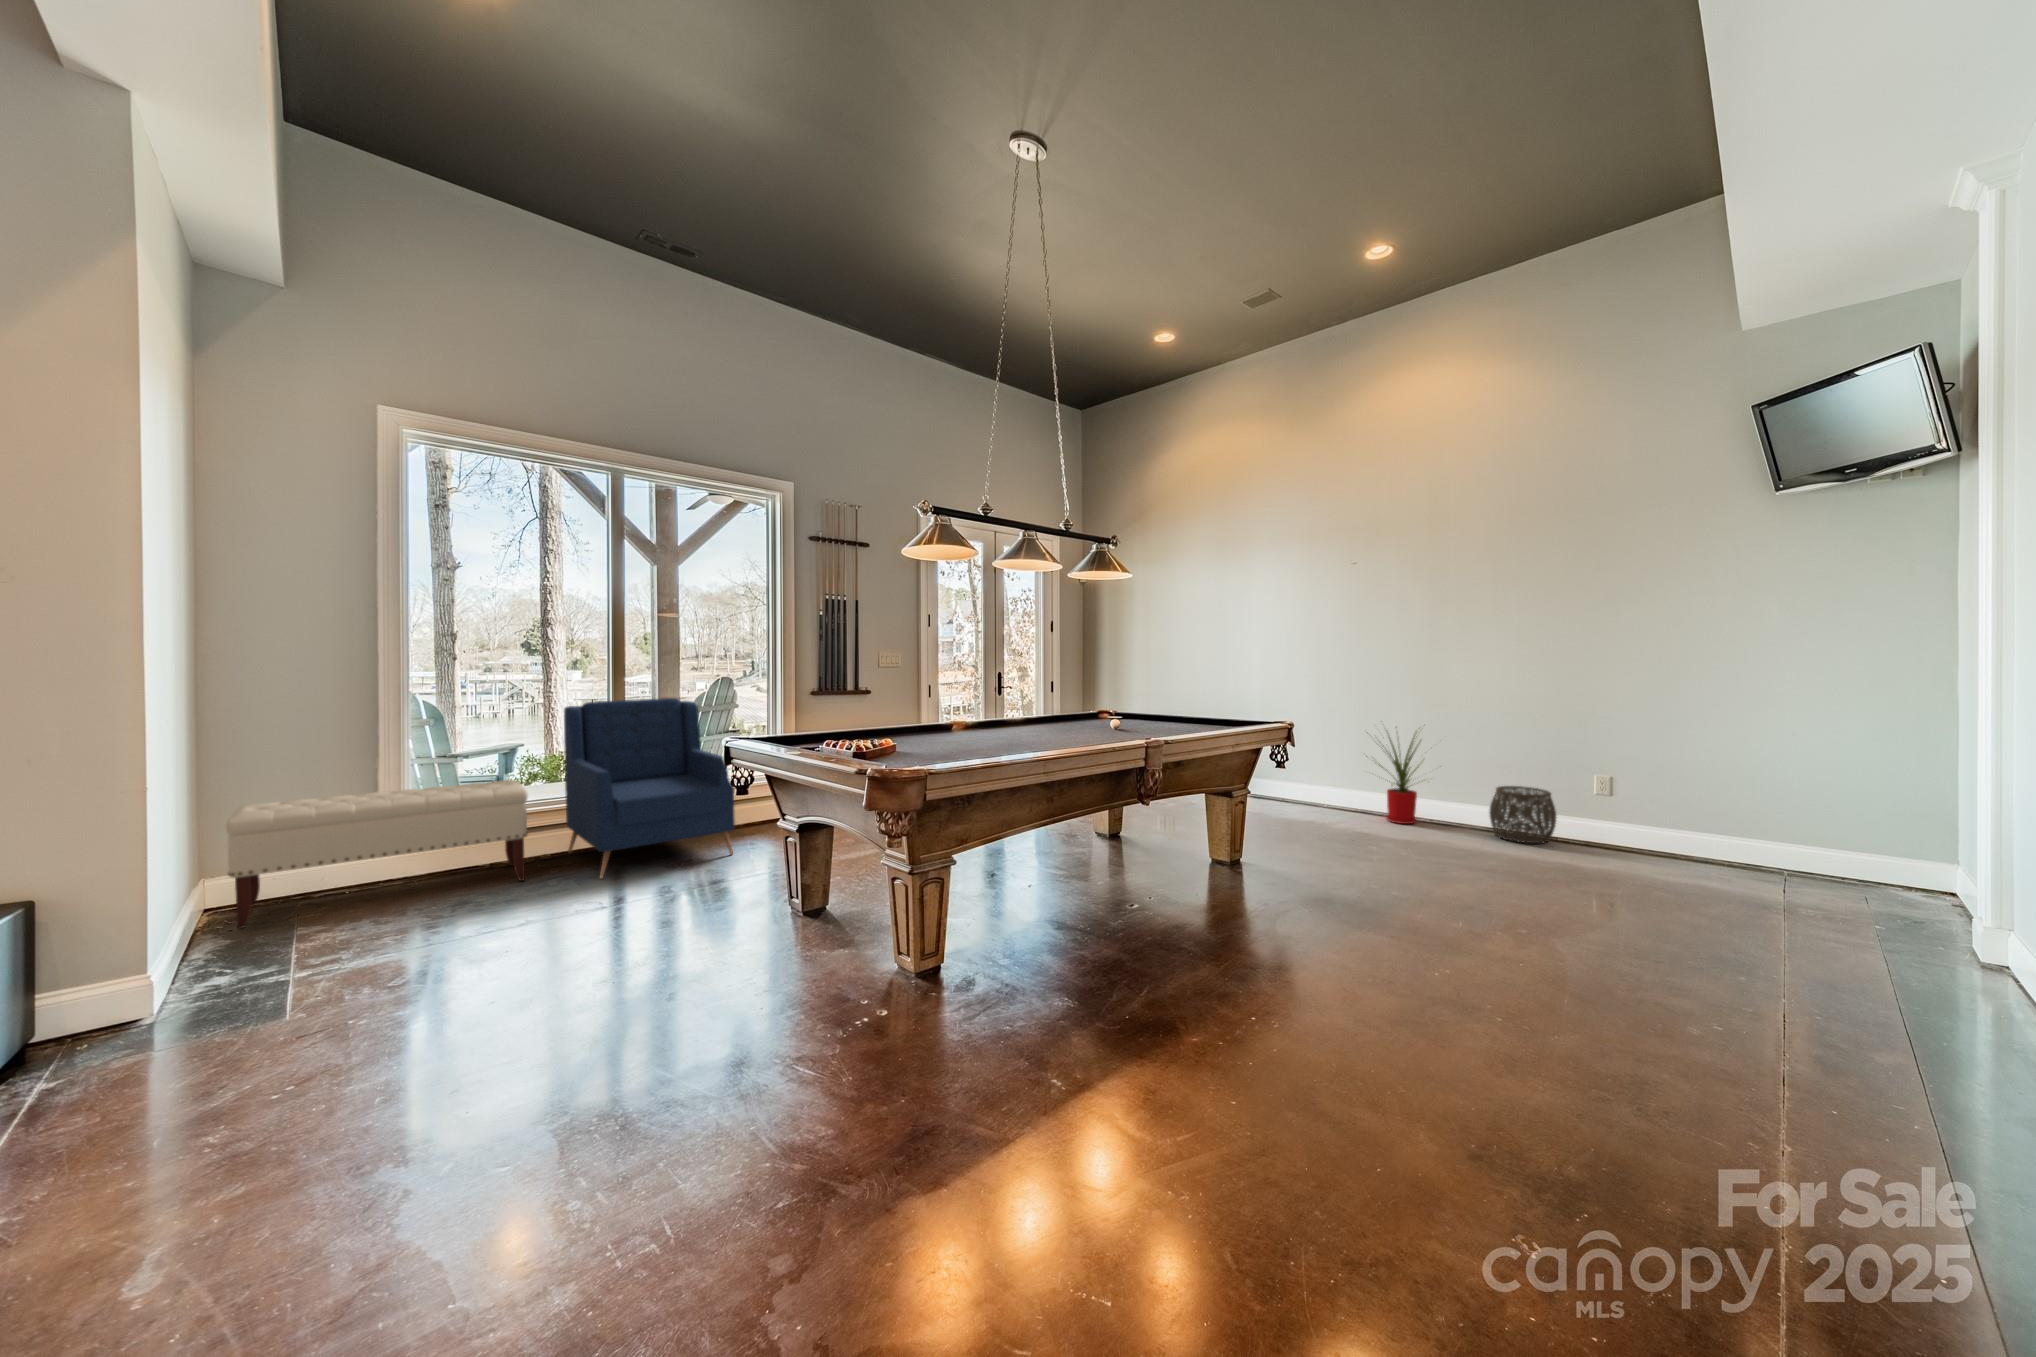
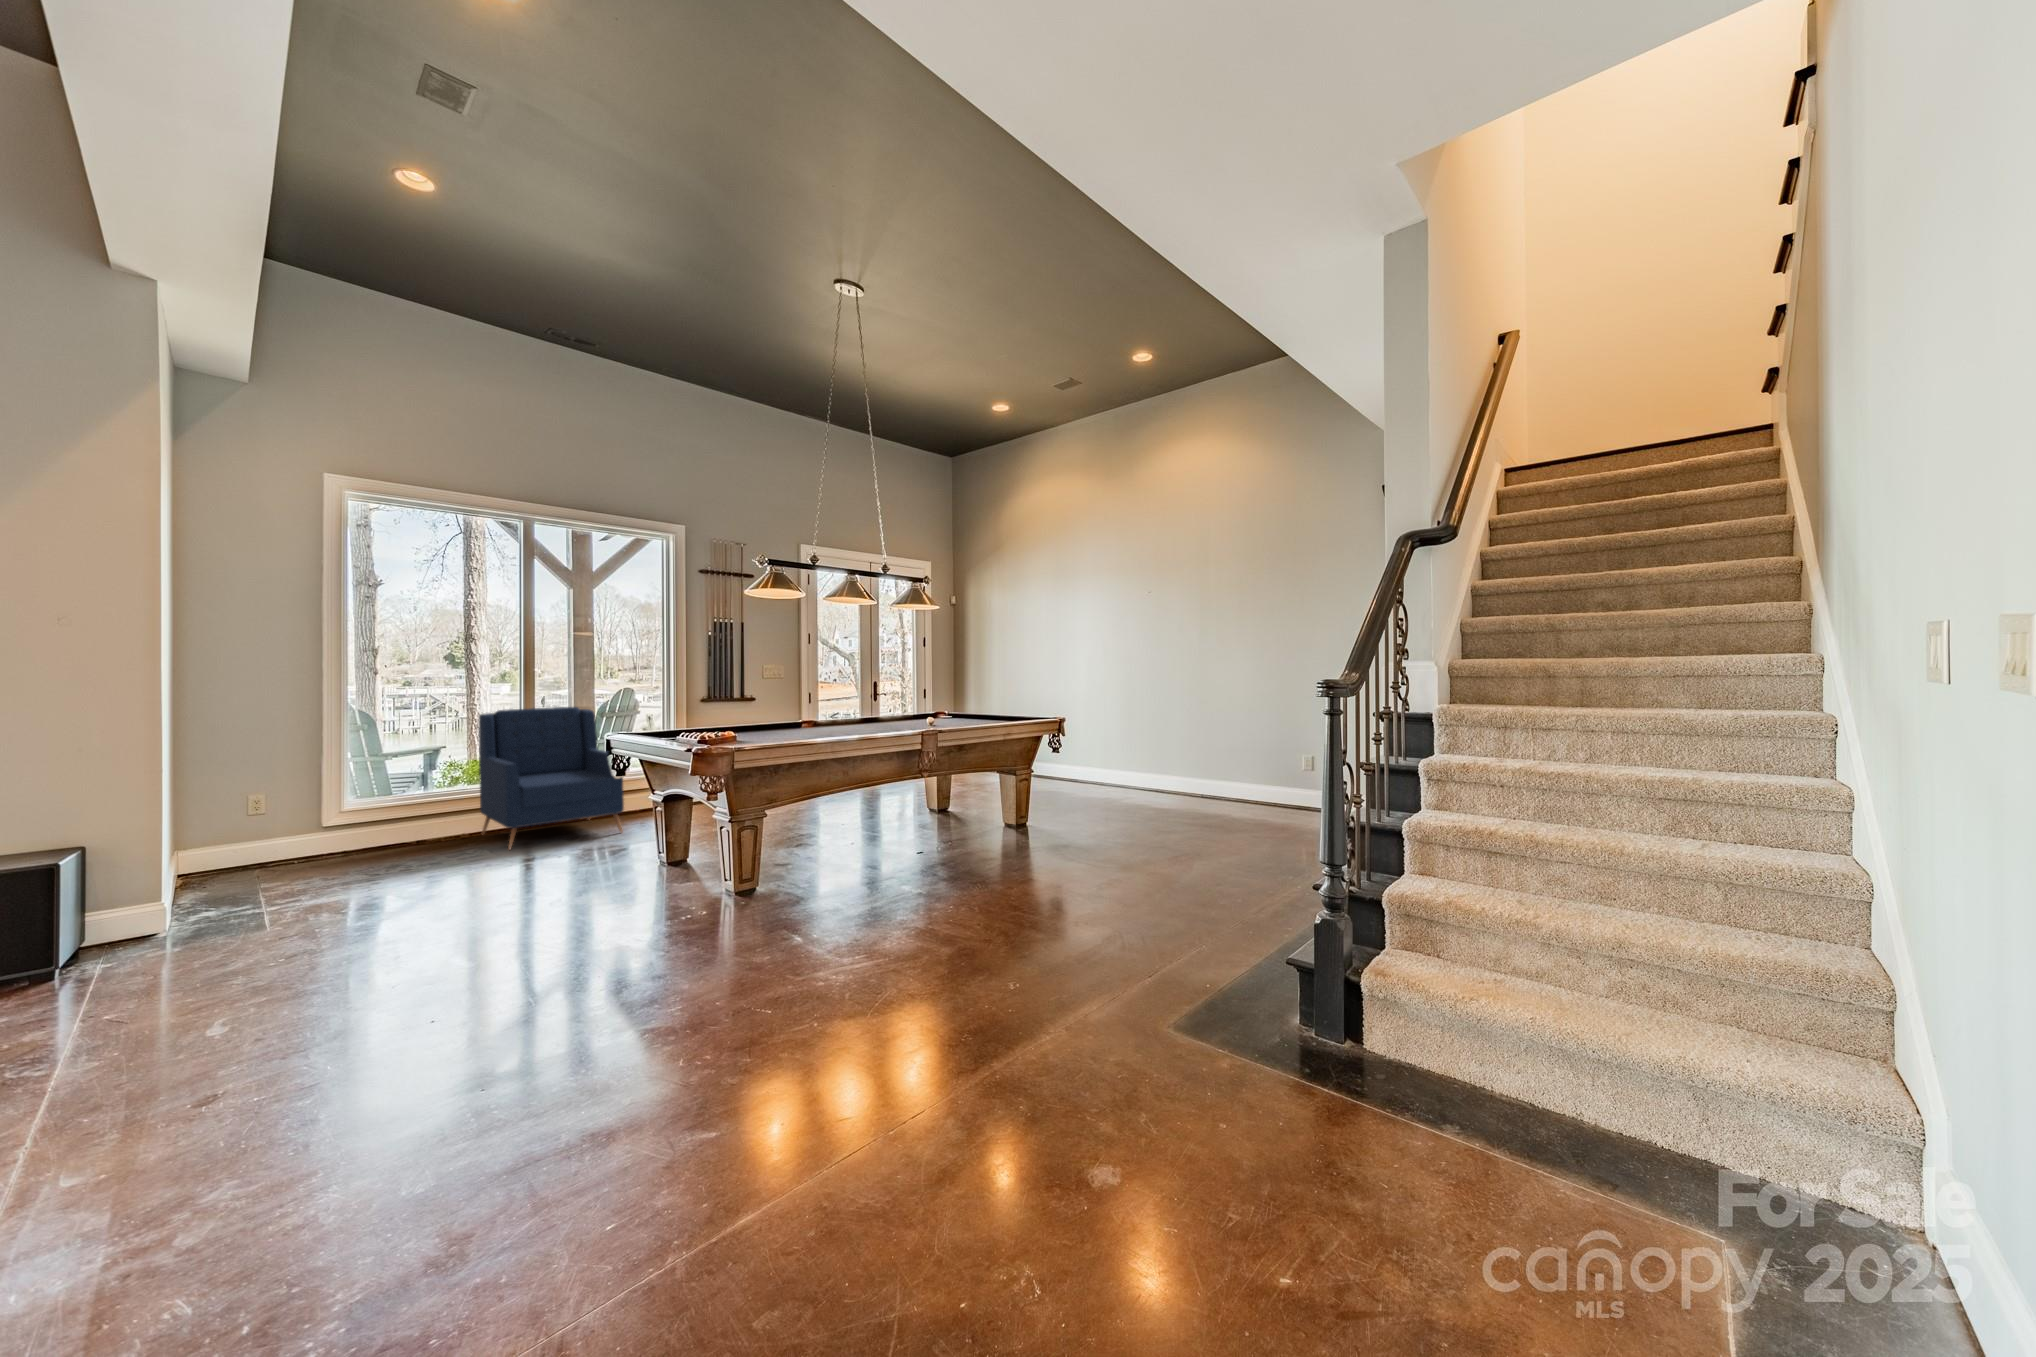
house plant: present [1379,733,1422,824] -> none [1148,719,1211,801]
bench: present [226,780,528,928] -> none [201,773,448,887]
woven basket: present [1489,786,1556,844] -> none [1238,768,1285,812]

